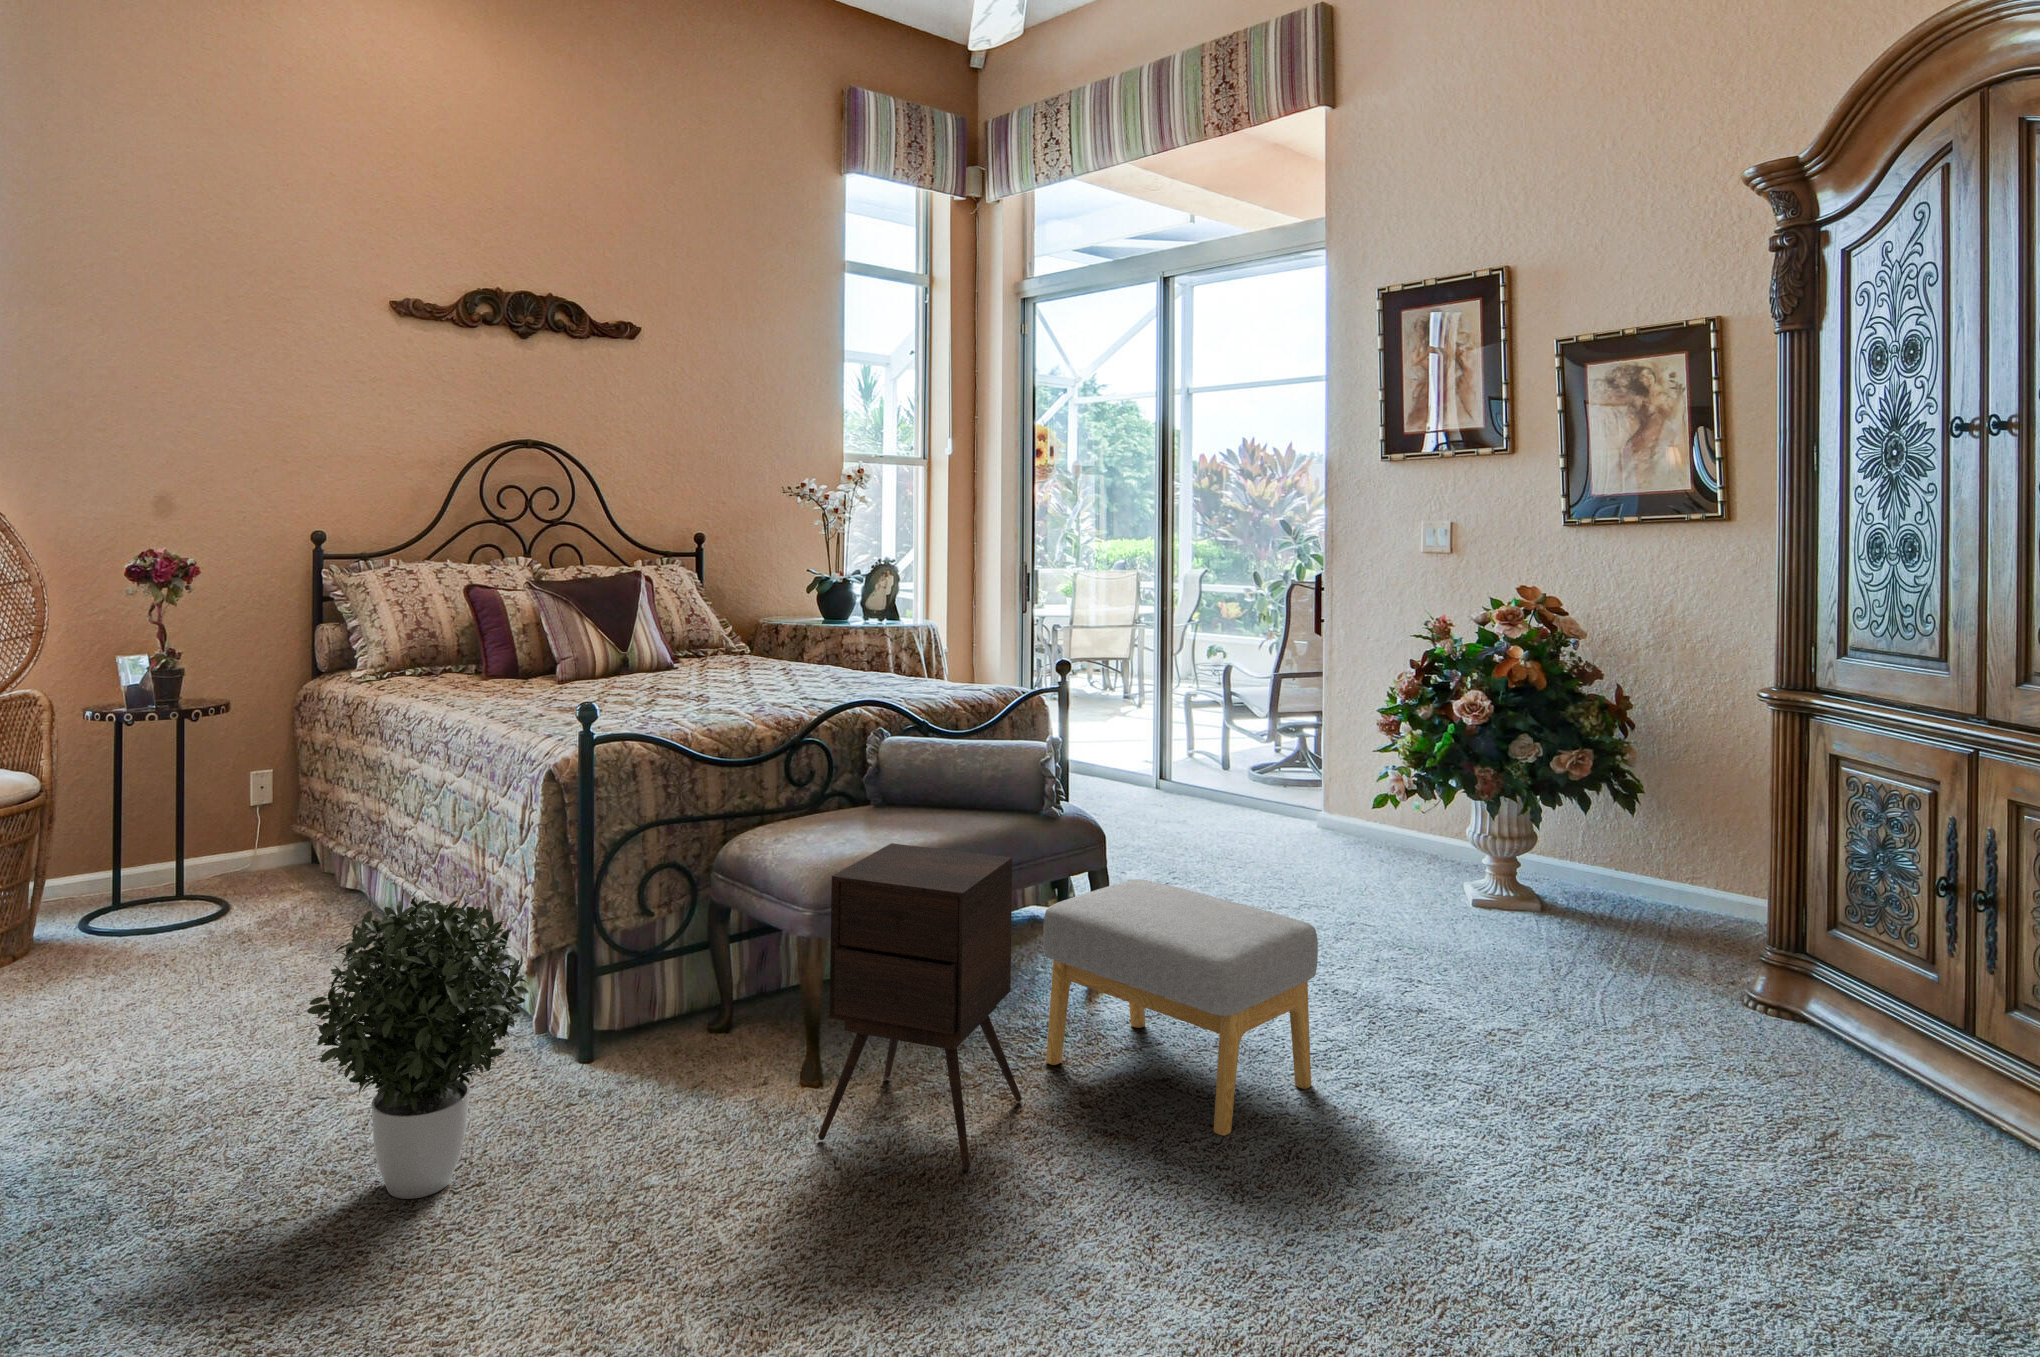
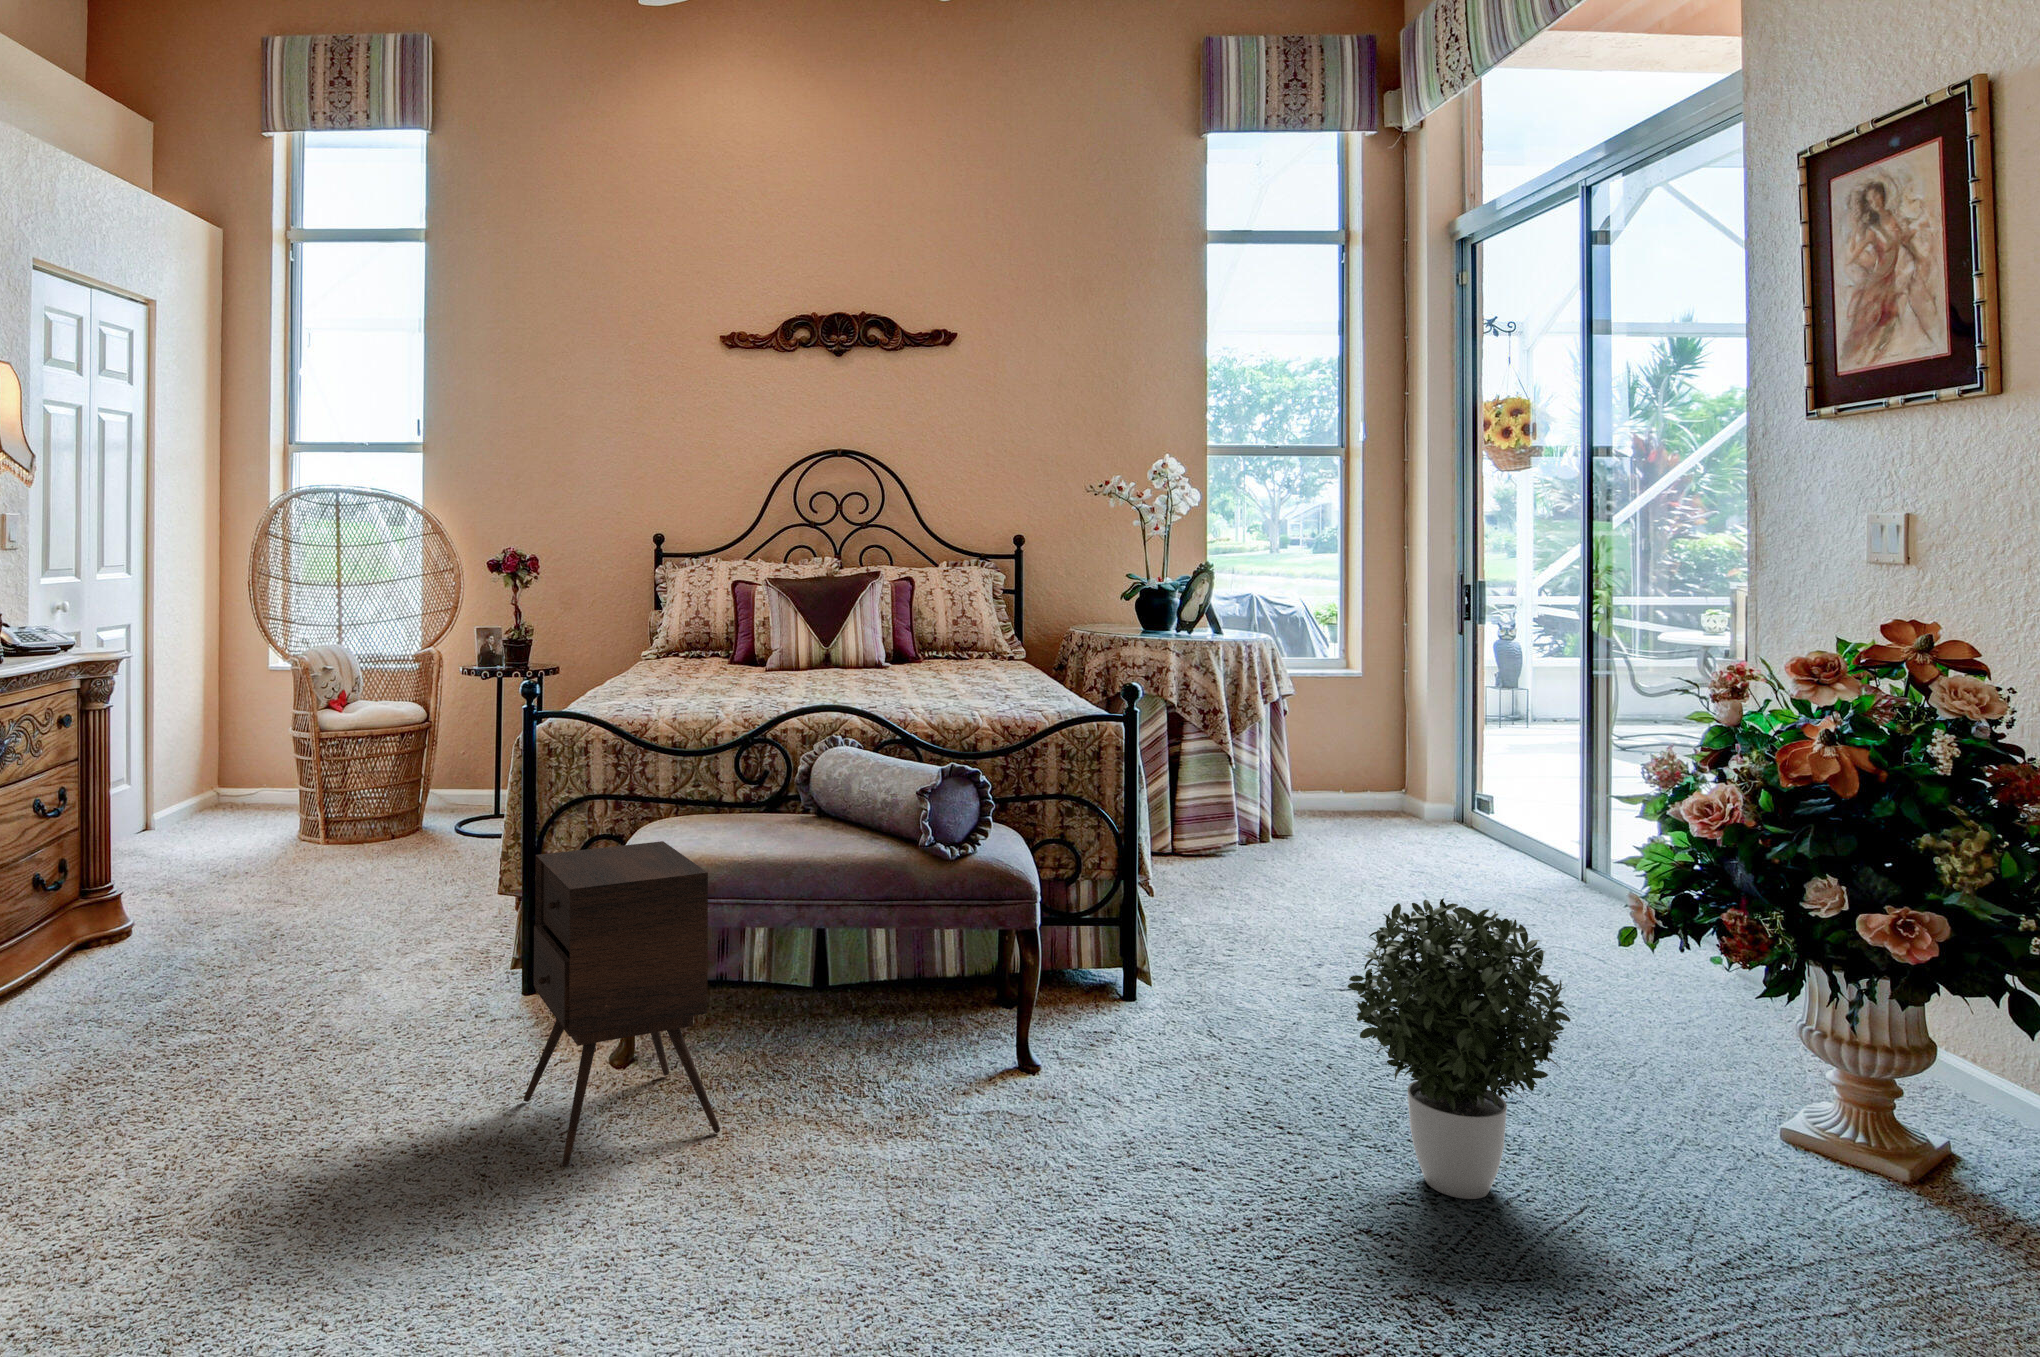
footstool: present [1043,879,1318,1136] -> none [802,939,1020,1236]
potted plant: present [307,897,529,1199] -> present [1347,898,1571,1199]

